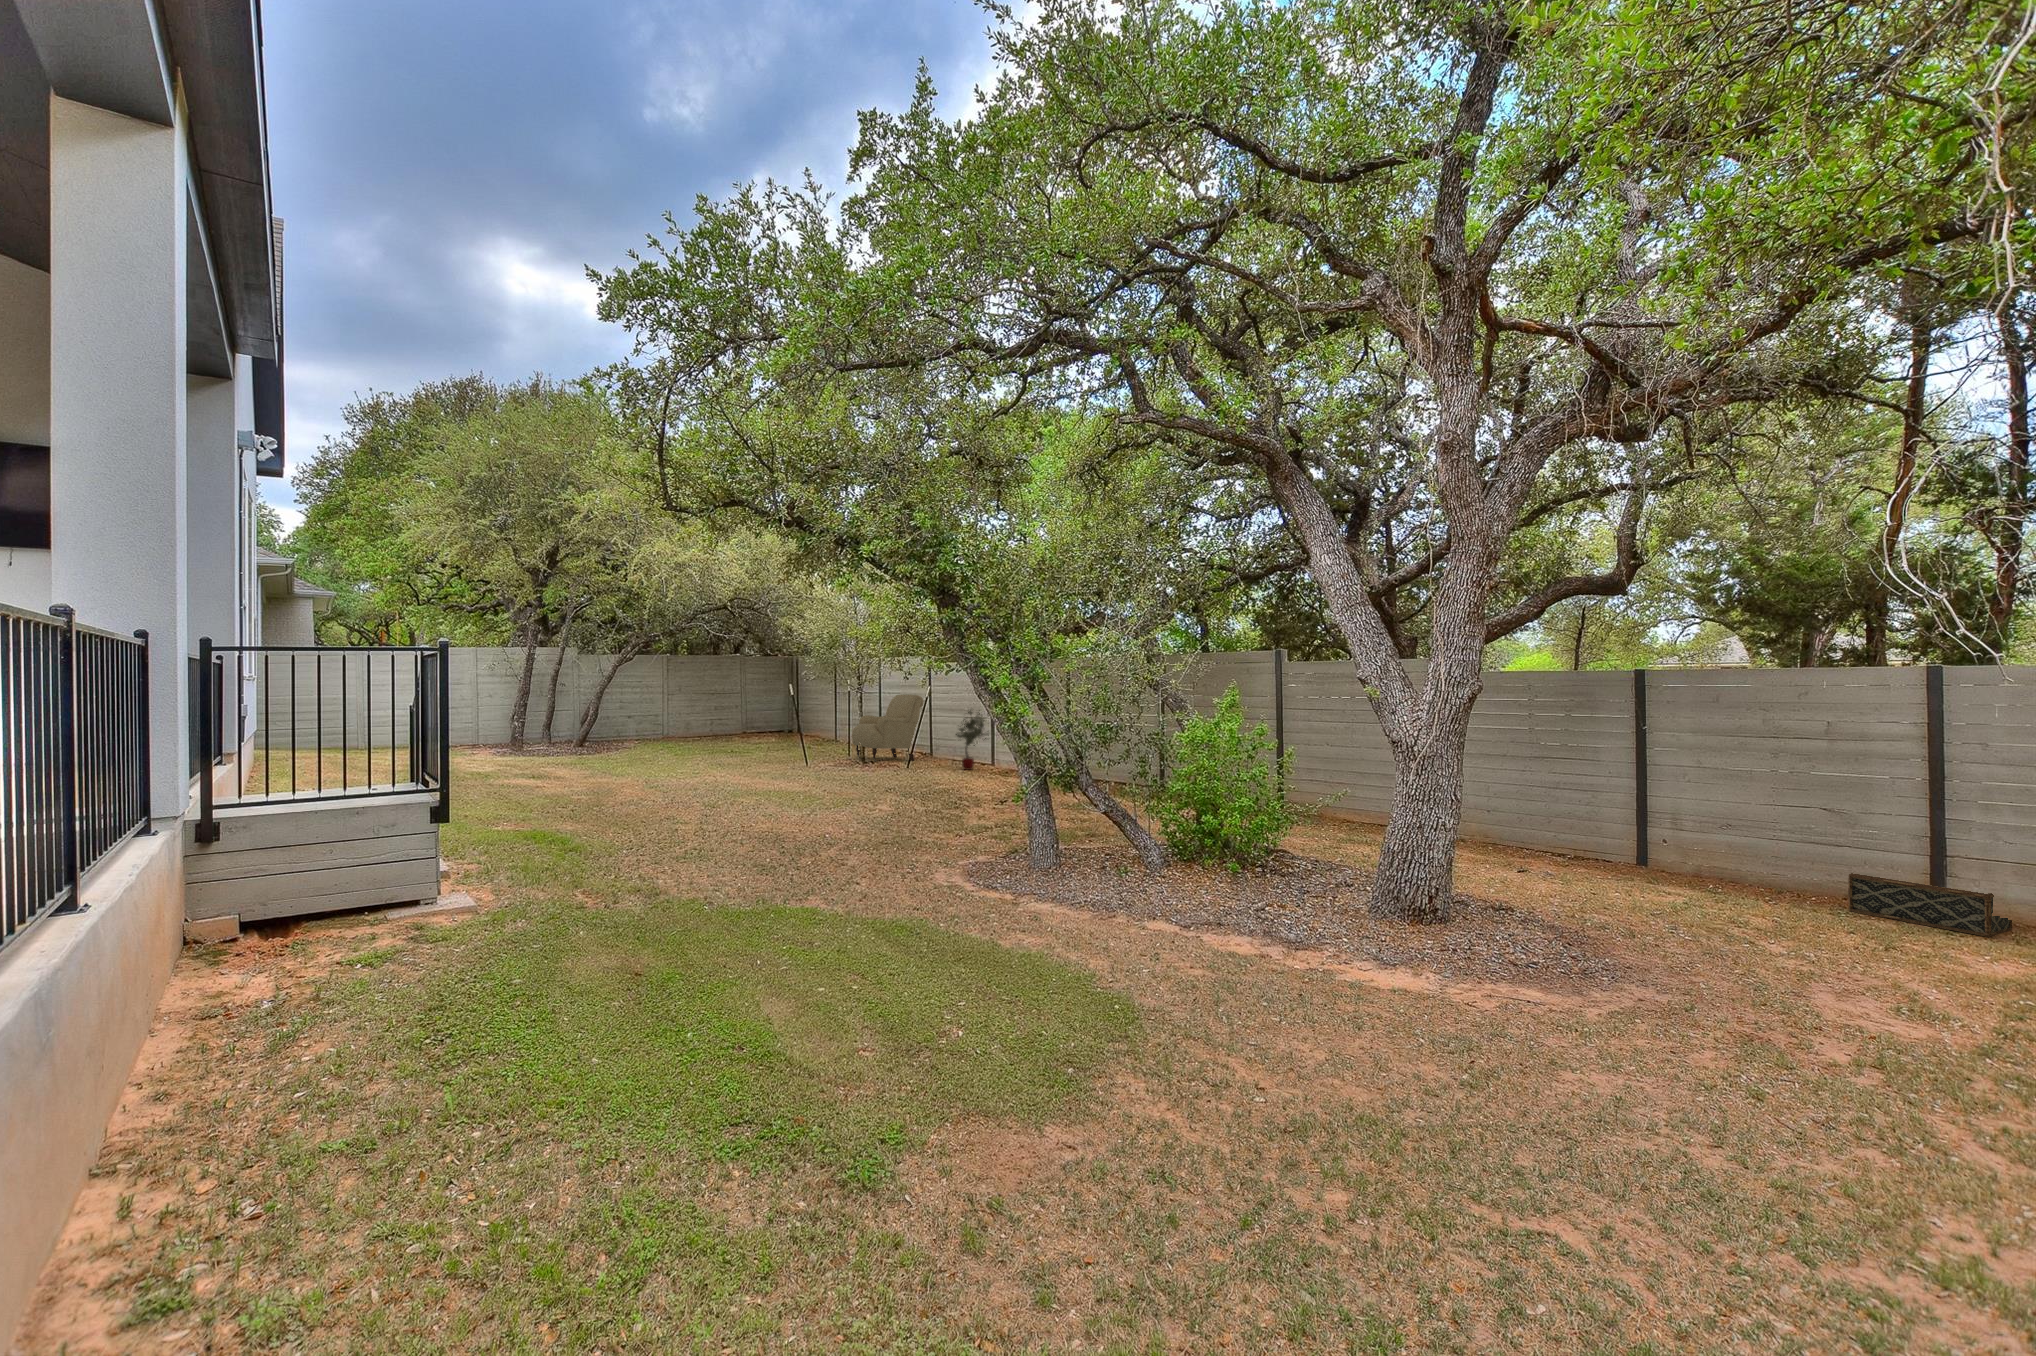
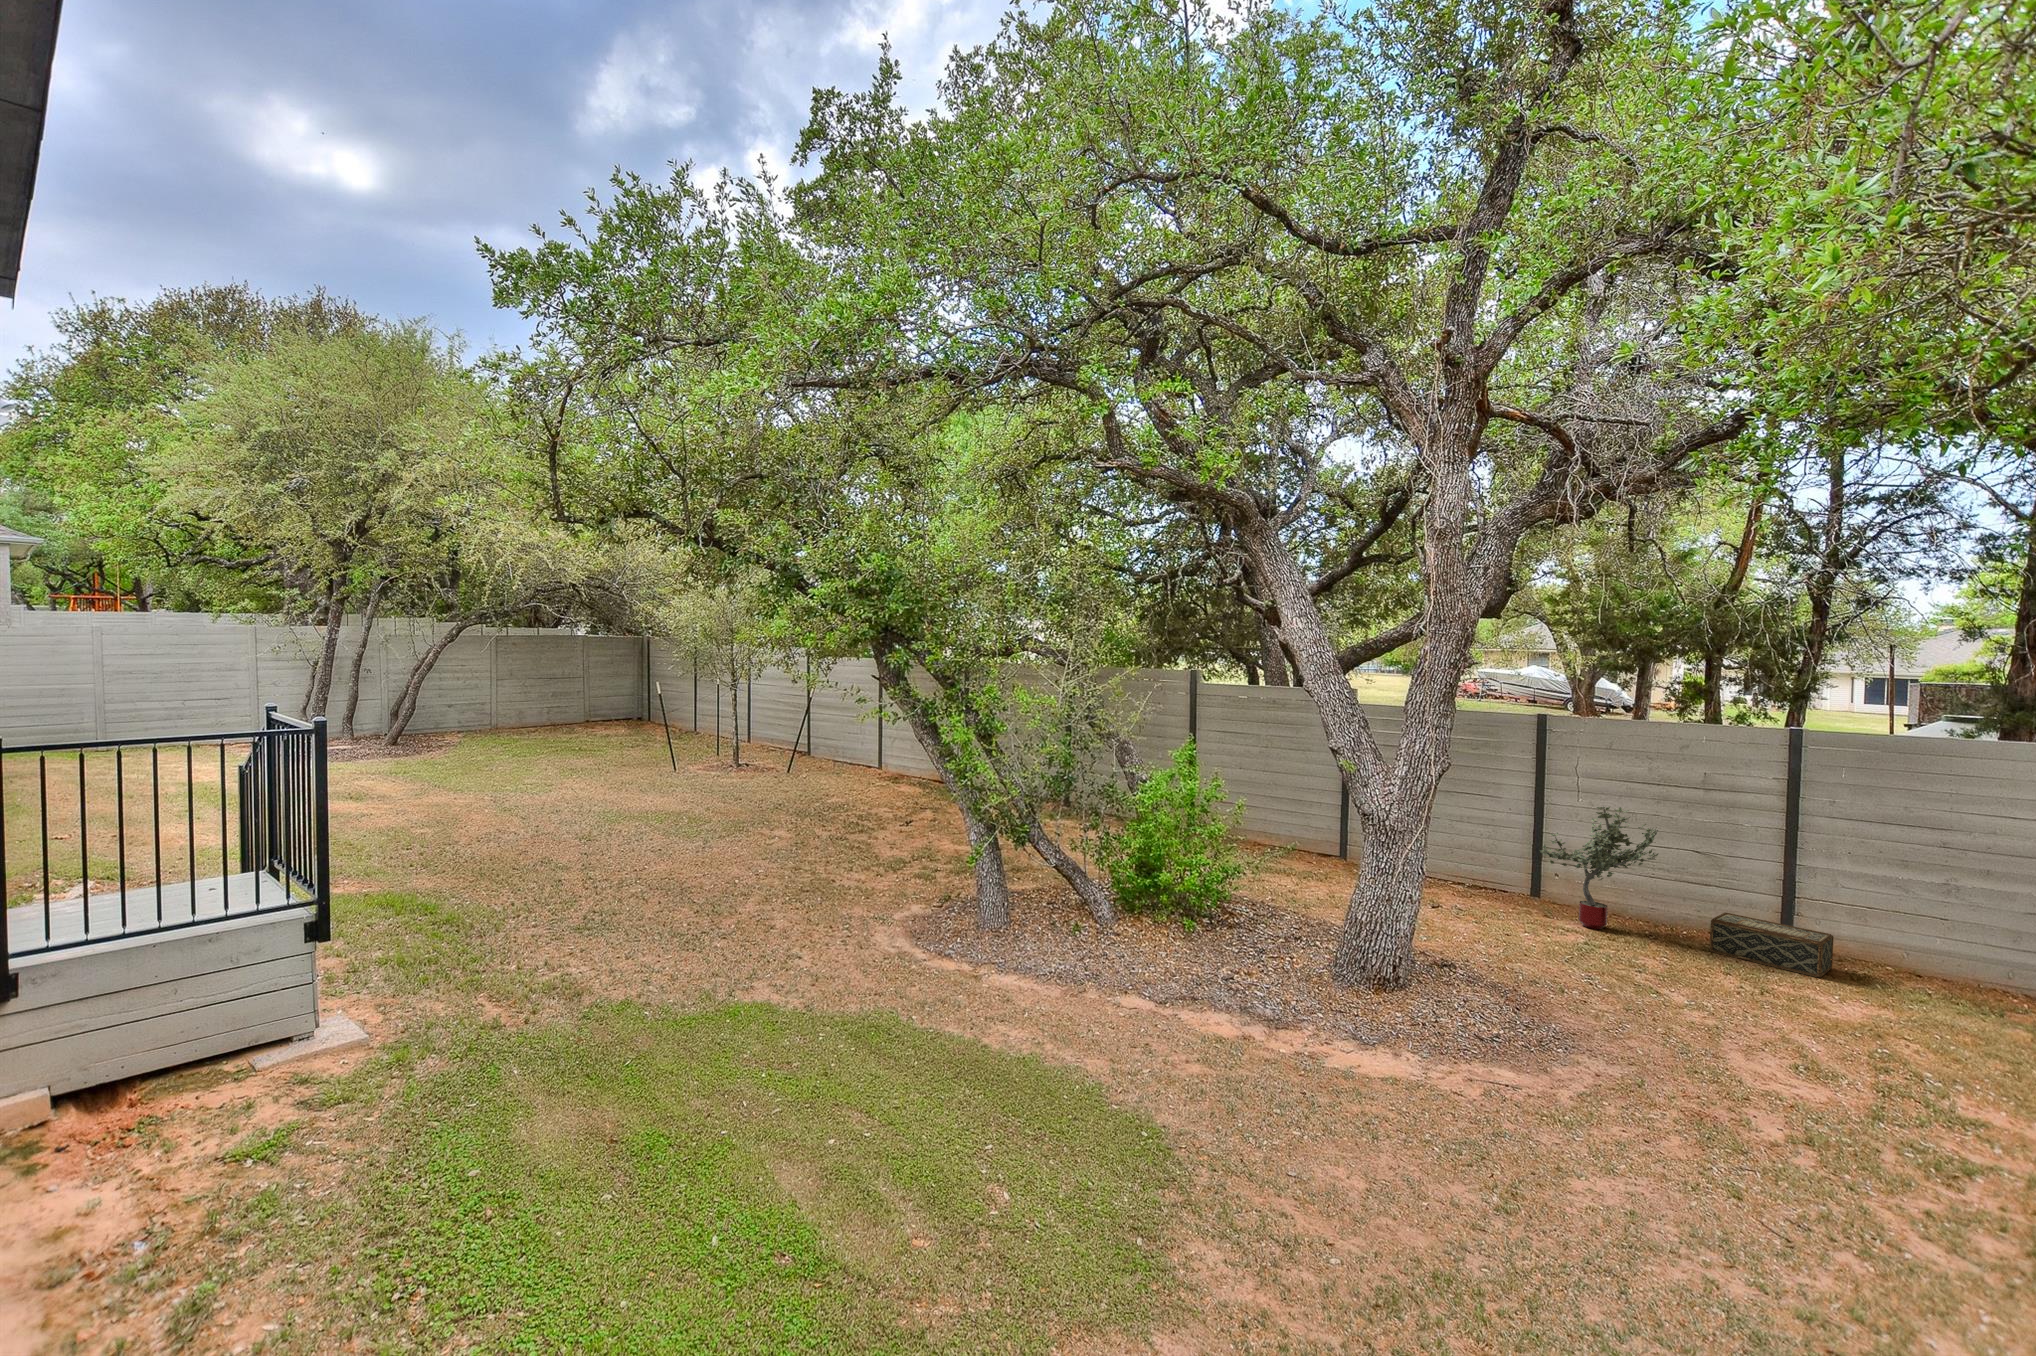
chair: present [852,694,923,762] -> none [734,696,815,771]
potted tree: present [956,710,989,770] -> present [1540,806,1658,929]

